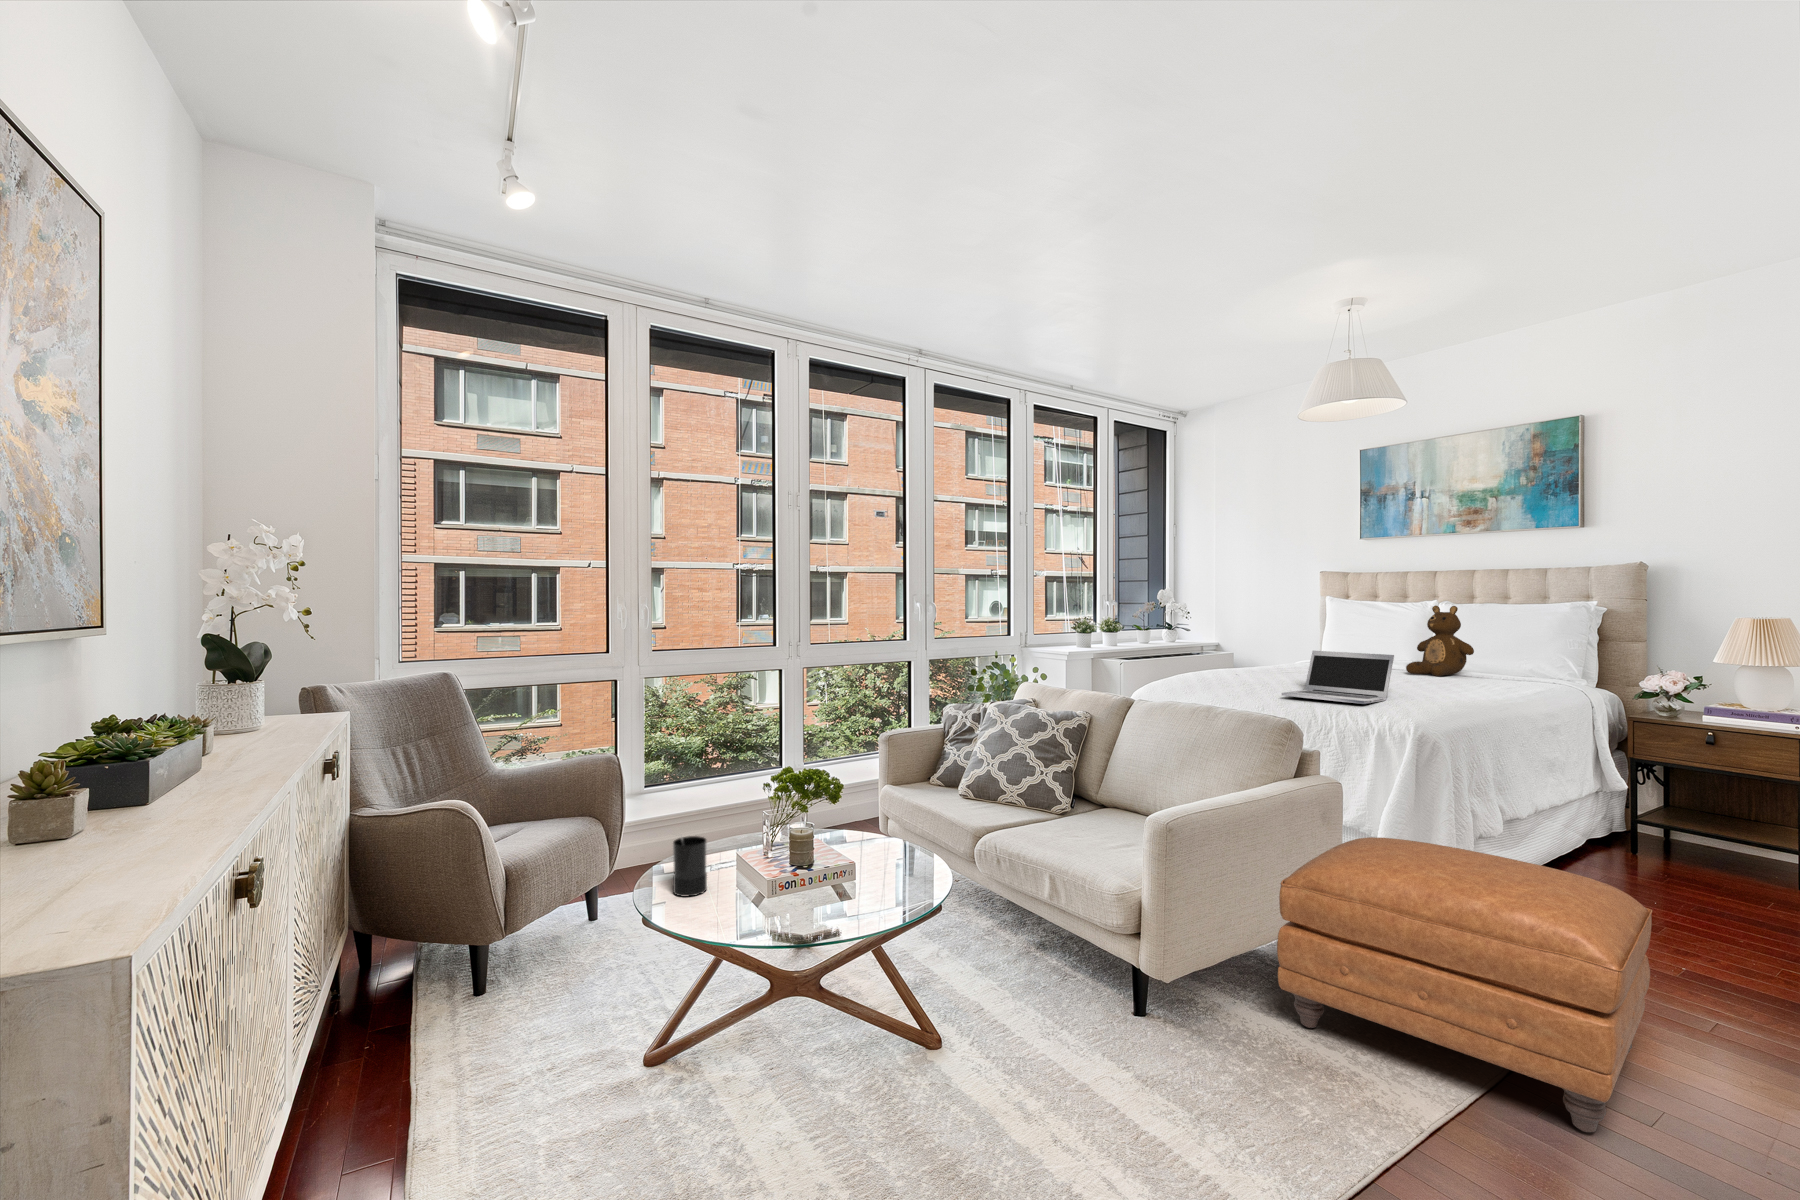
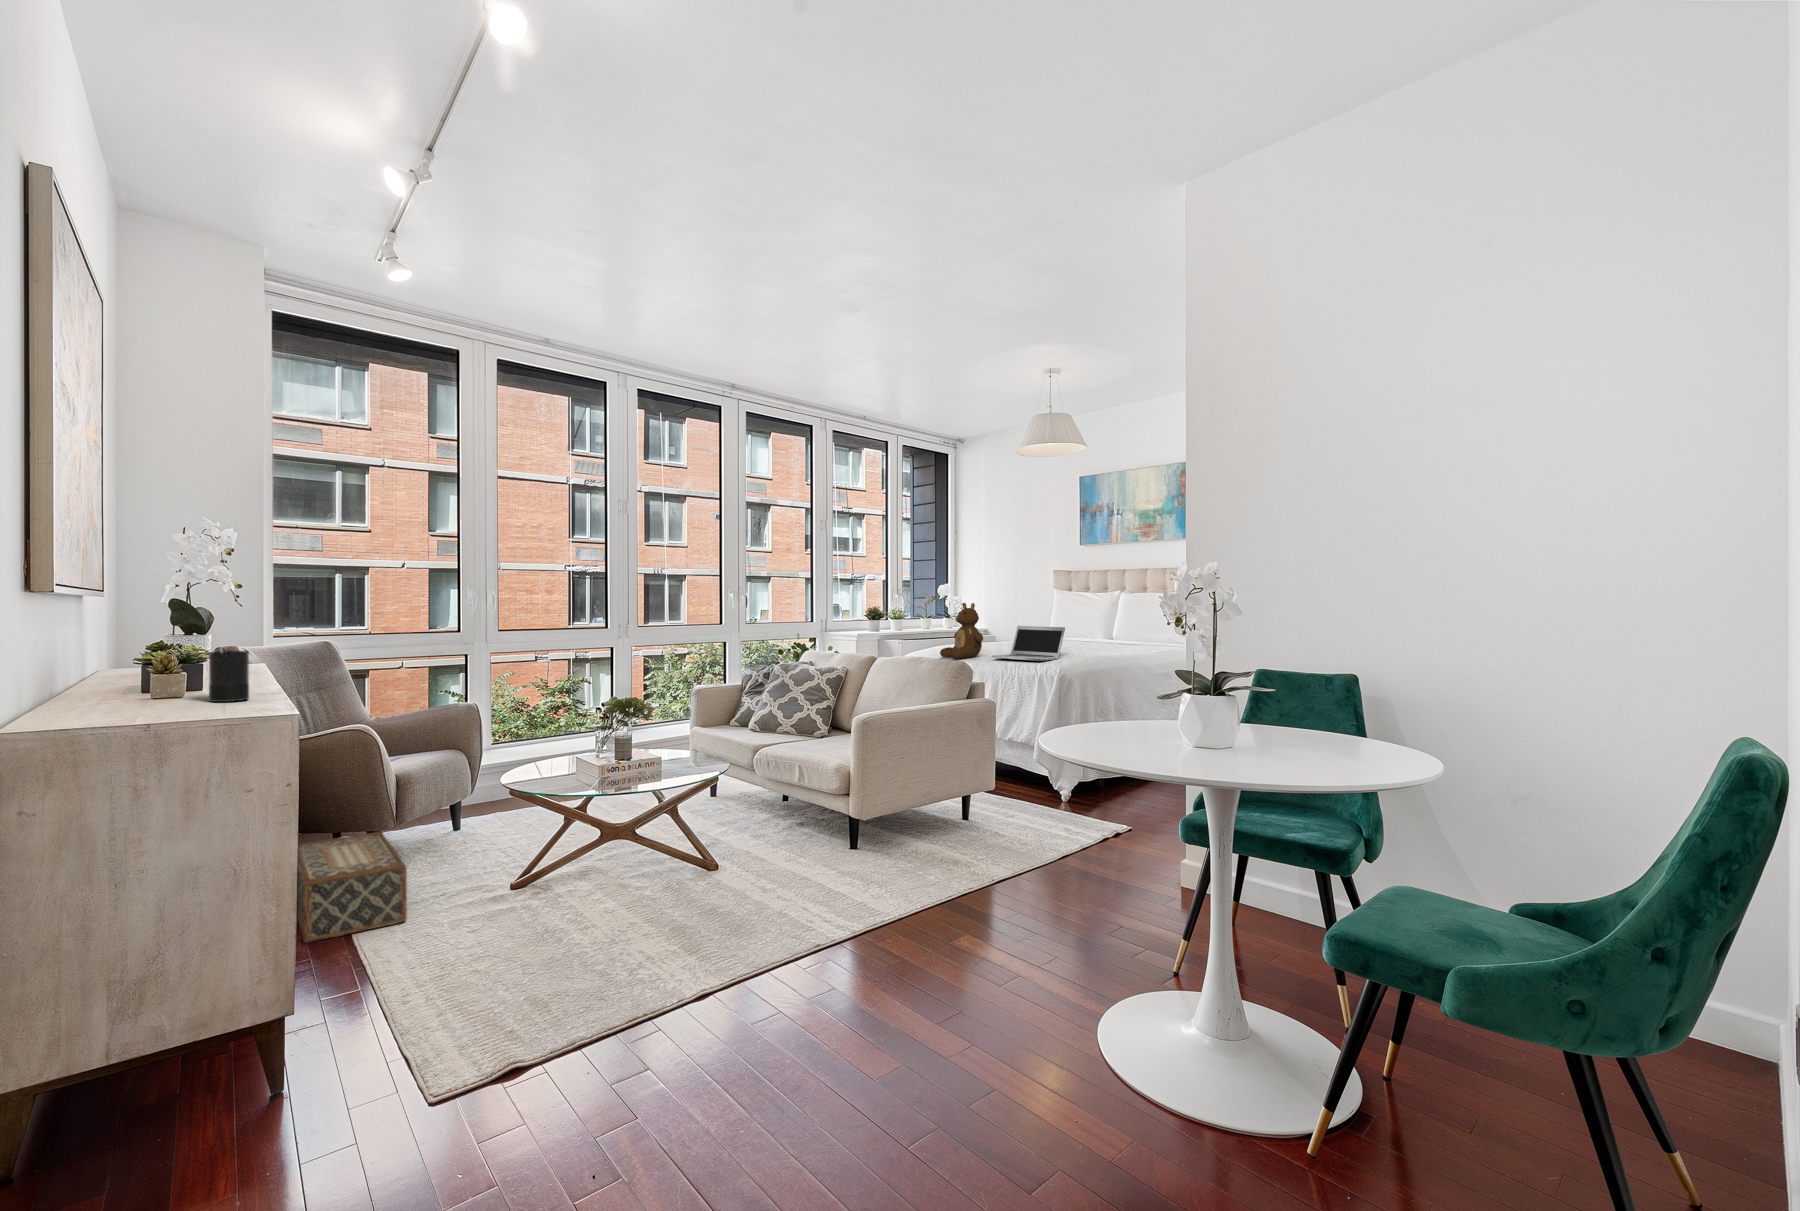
teddy bear: present [1406,606,1474,676] -> present [940,603,983,659]
candle: present [673,836,707,896] -> present [209,648,249,702]
ottoman: present [1277,837,1652,1132] -> none [937,736,1139,876]
woven basket: none [314,964,476,1190] -> present [298,832,407,943]

